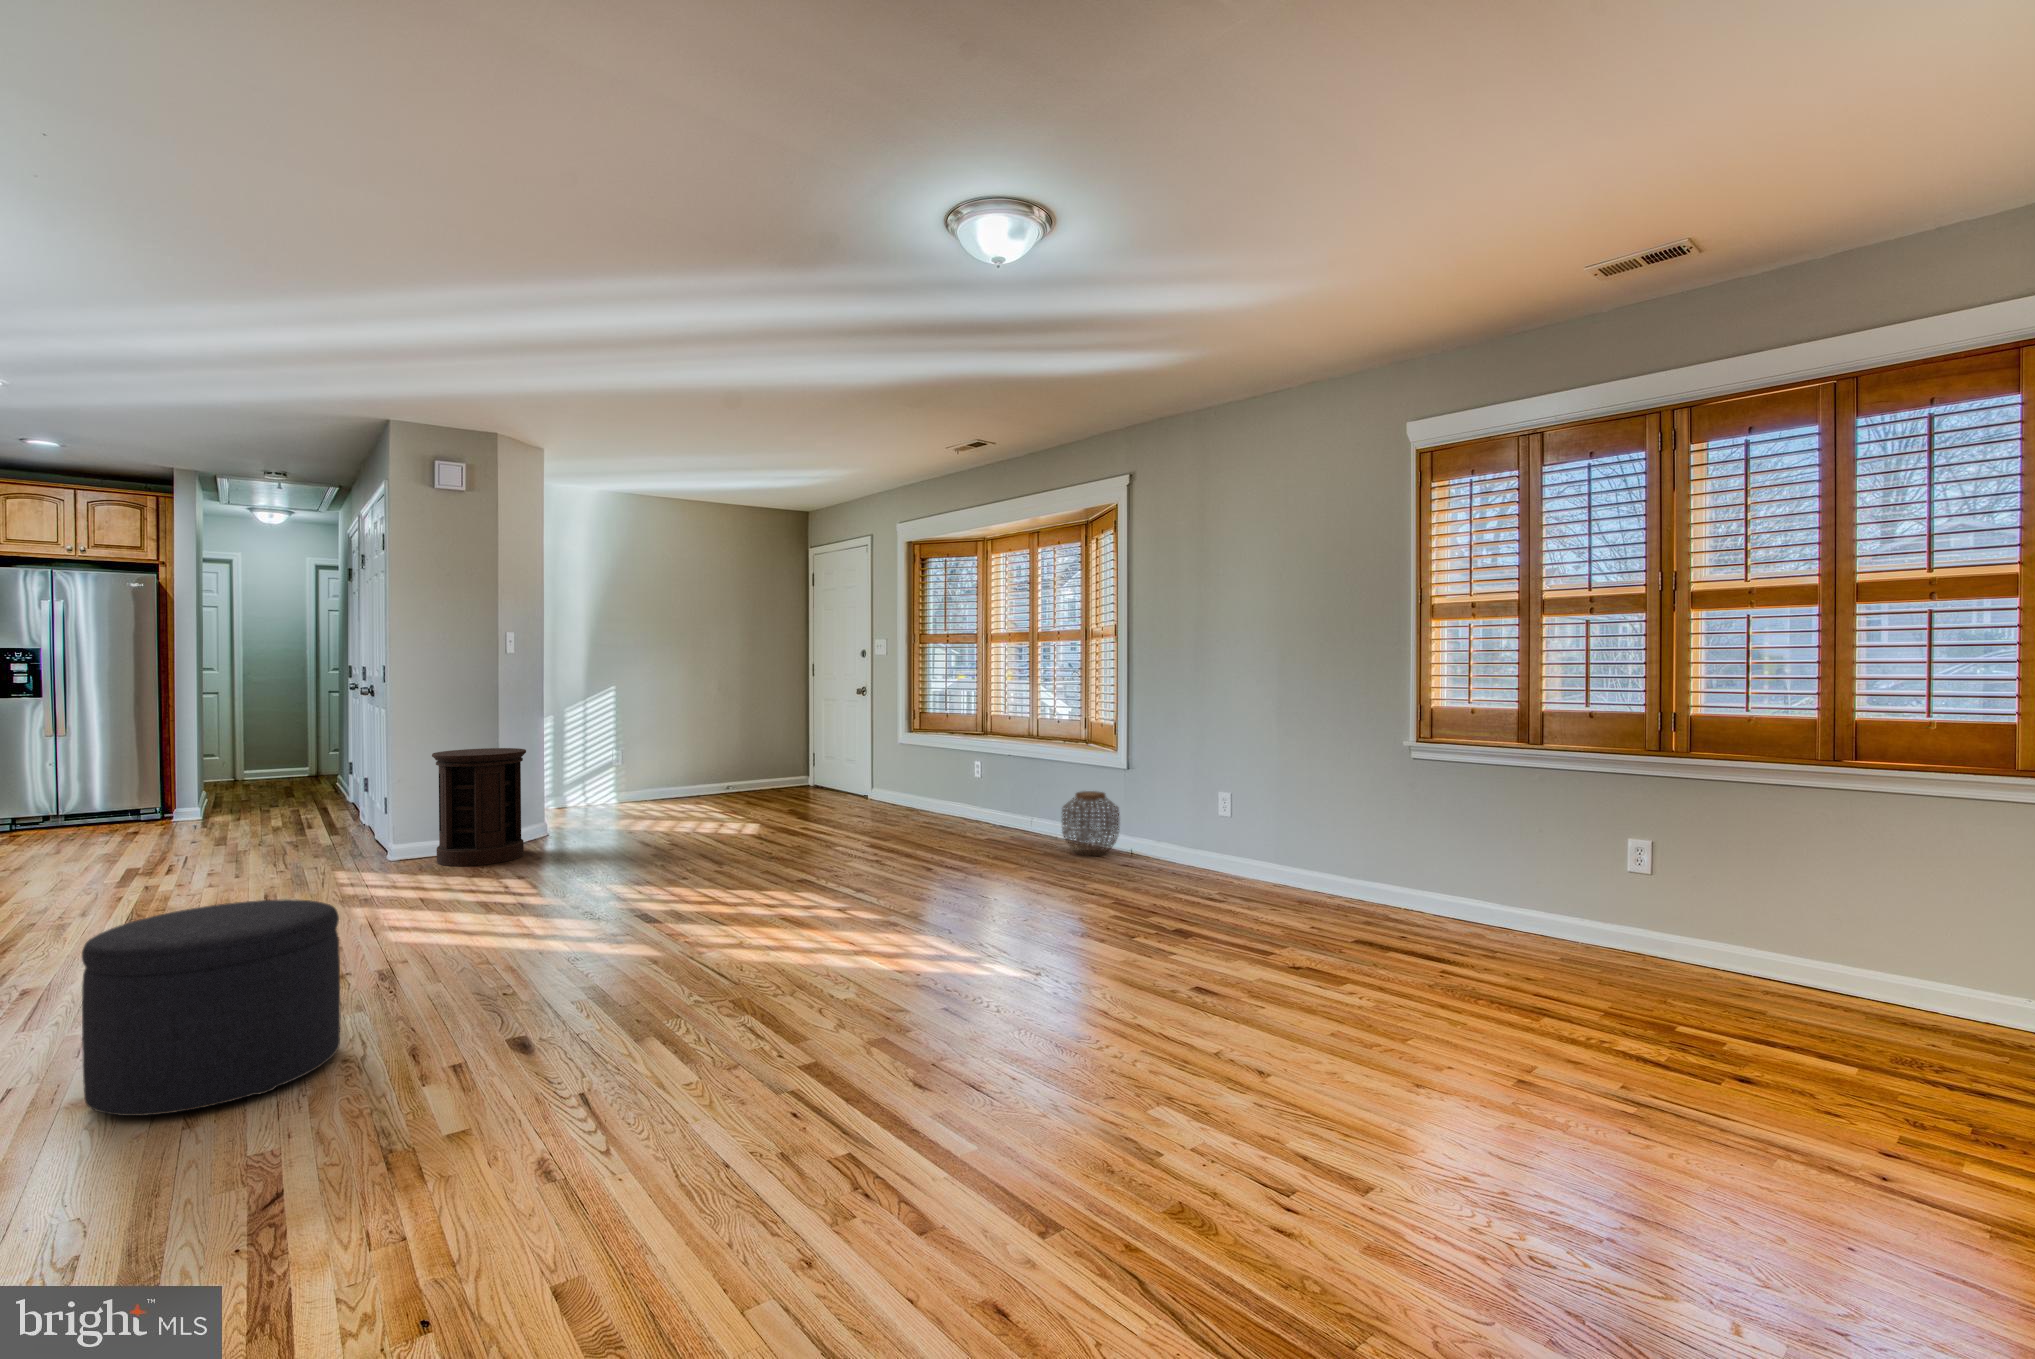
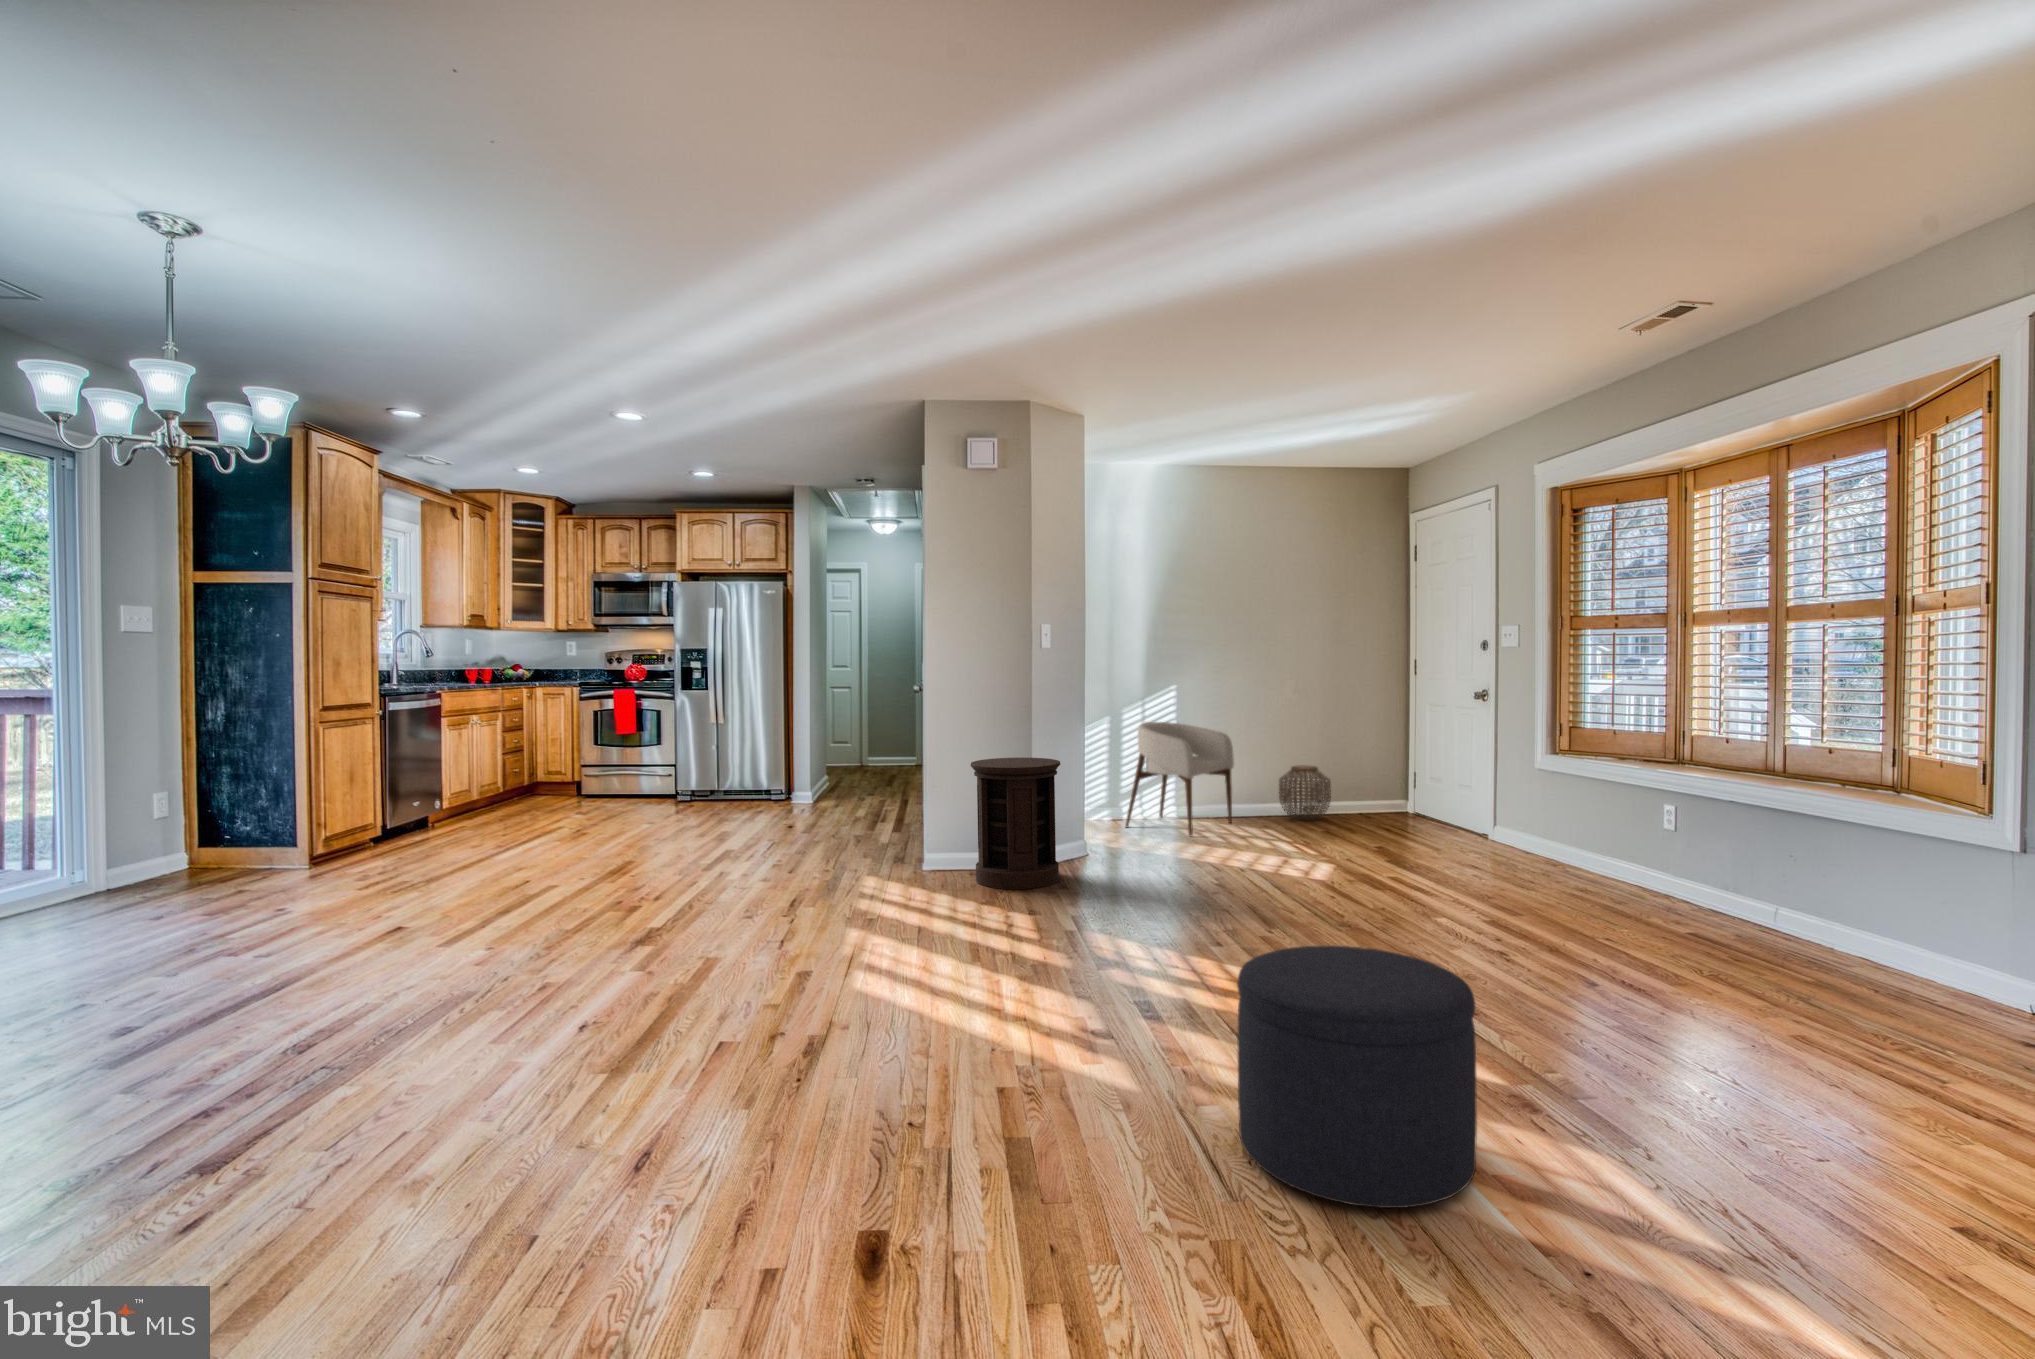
armchair: none [573,719,673,814] -> present [1125,722,1234,836]
woven basket: present [1062,791,1119,856] -> present [1279,765,1331,821]
ottoman: present [82,899,341,1116] -> present [1237,946,1477,1208]

